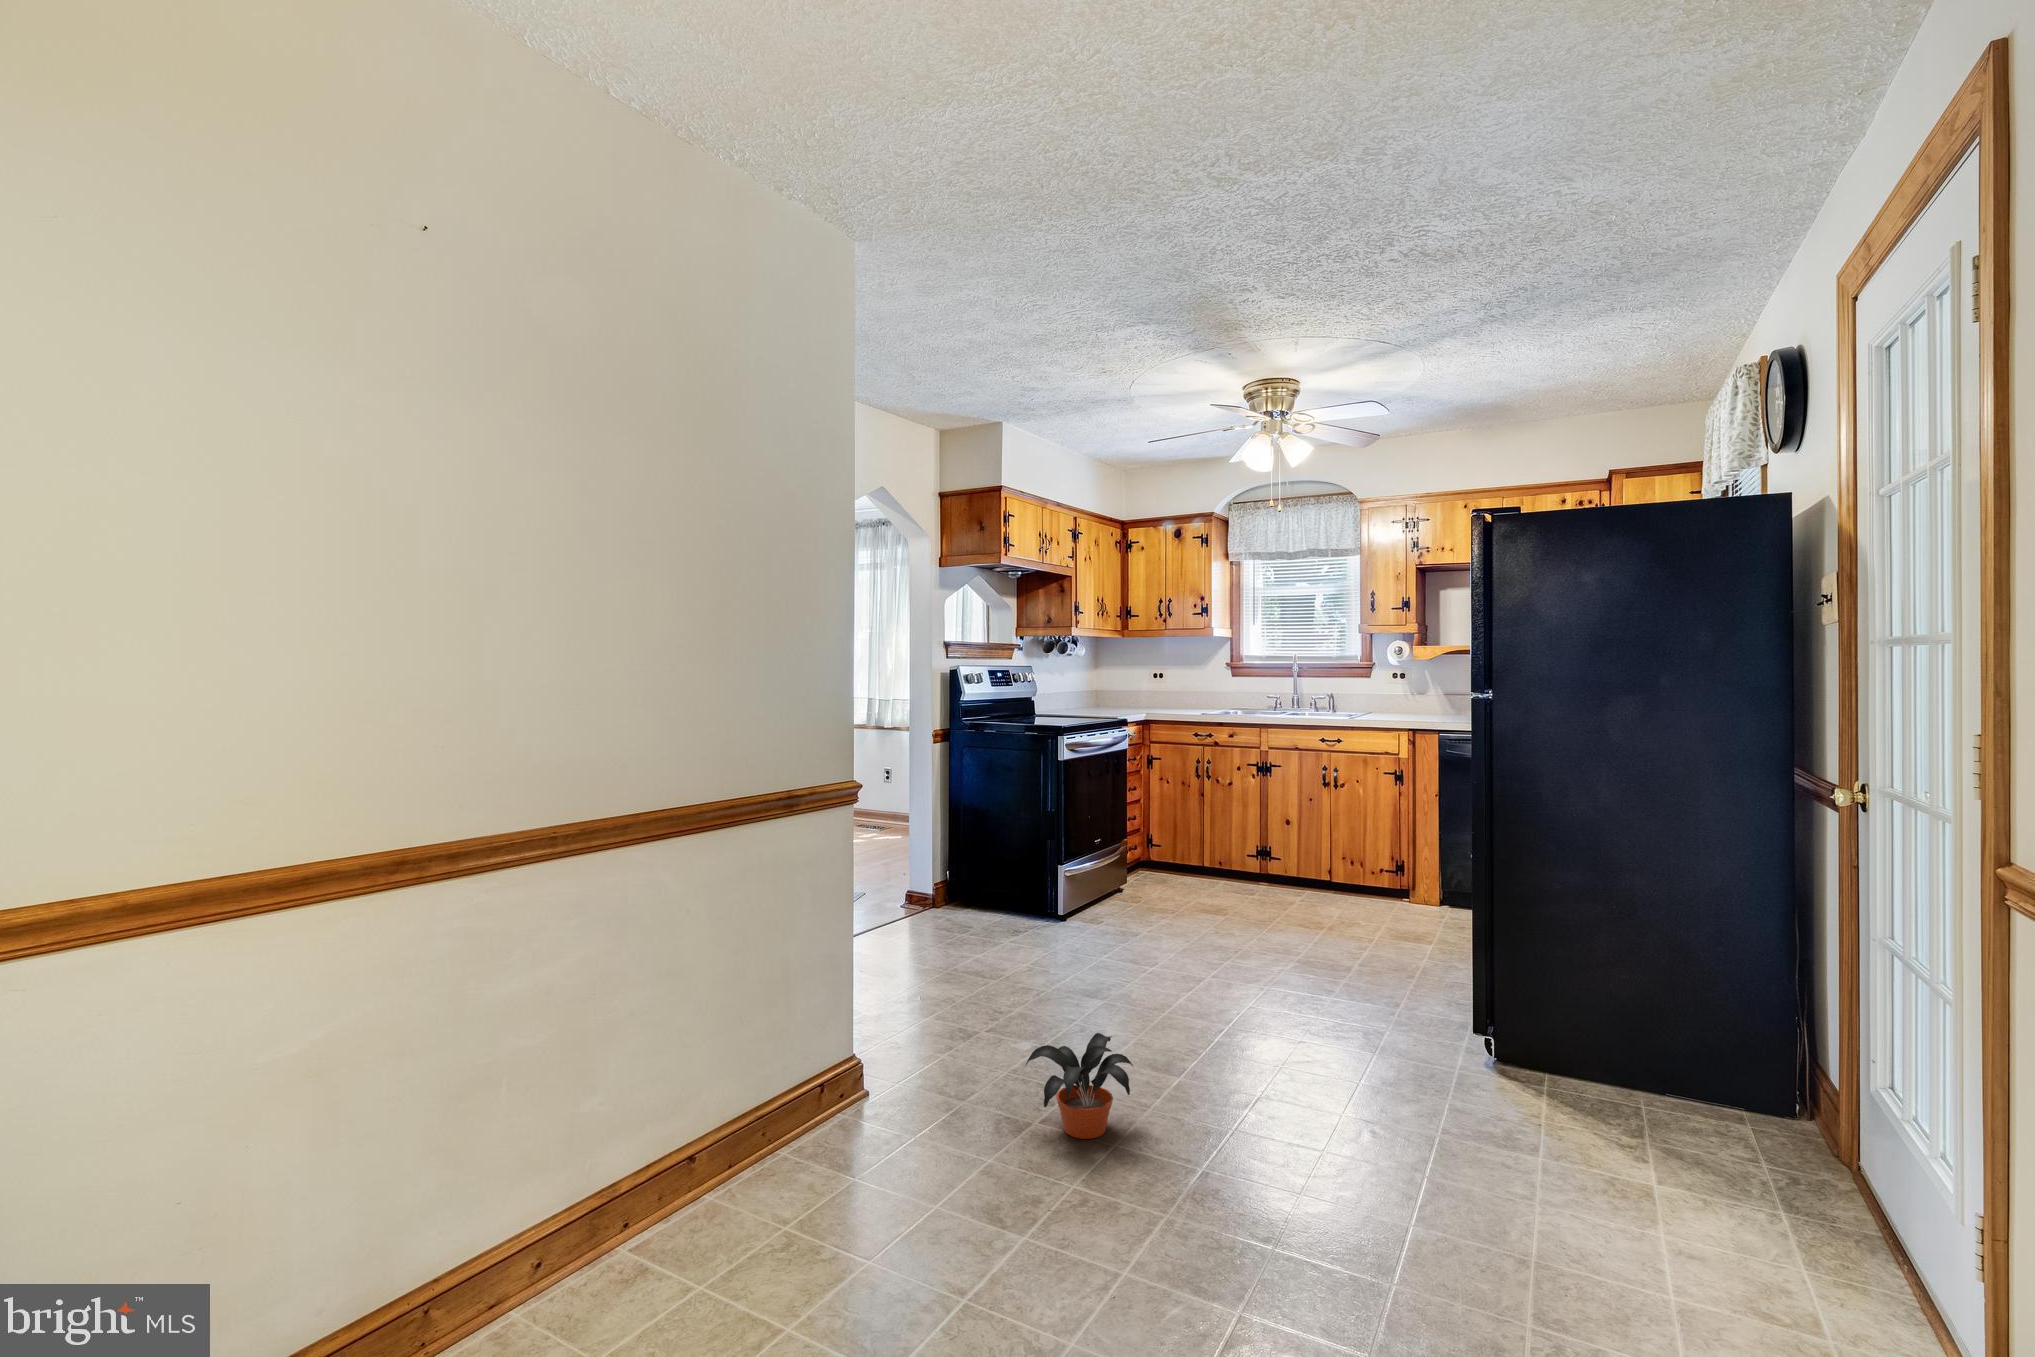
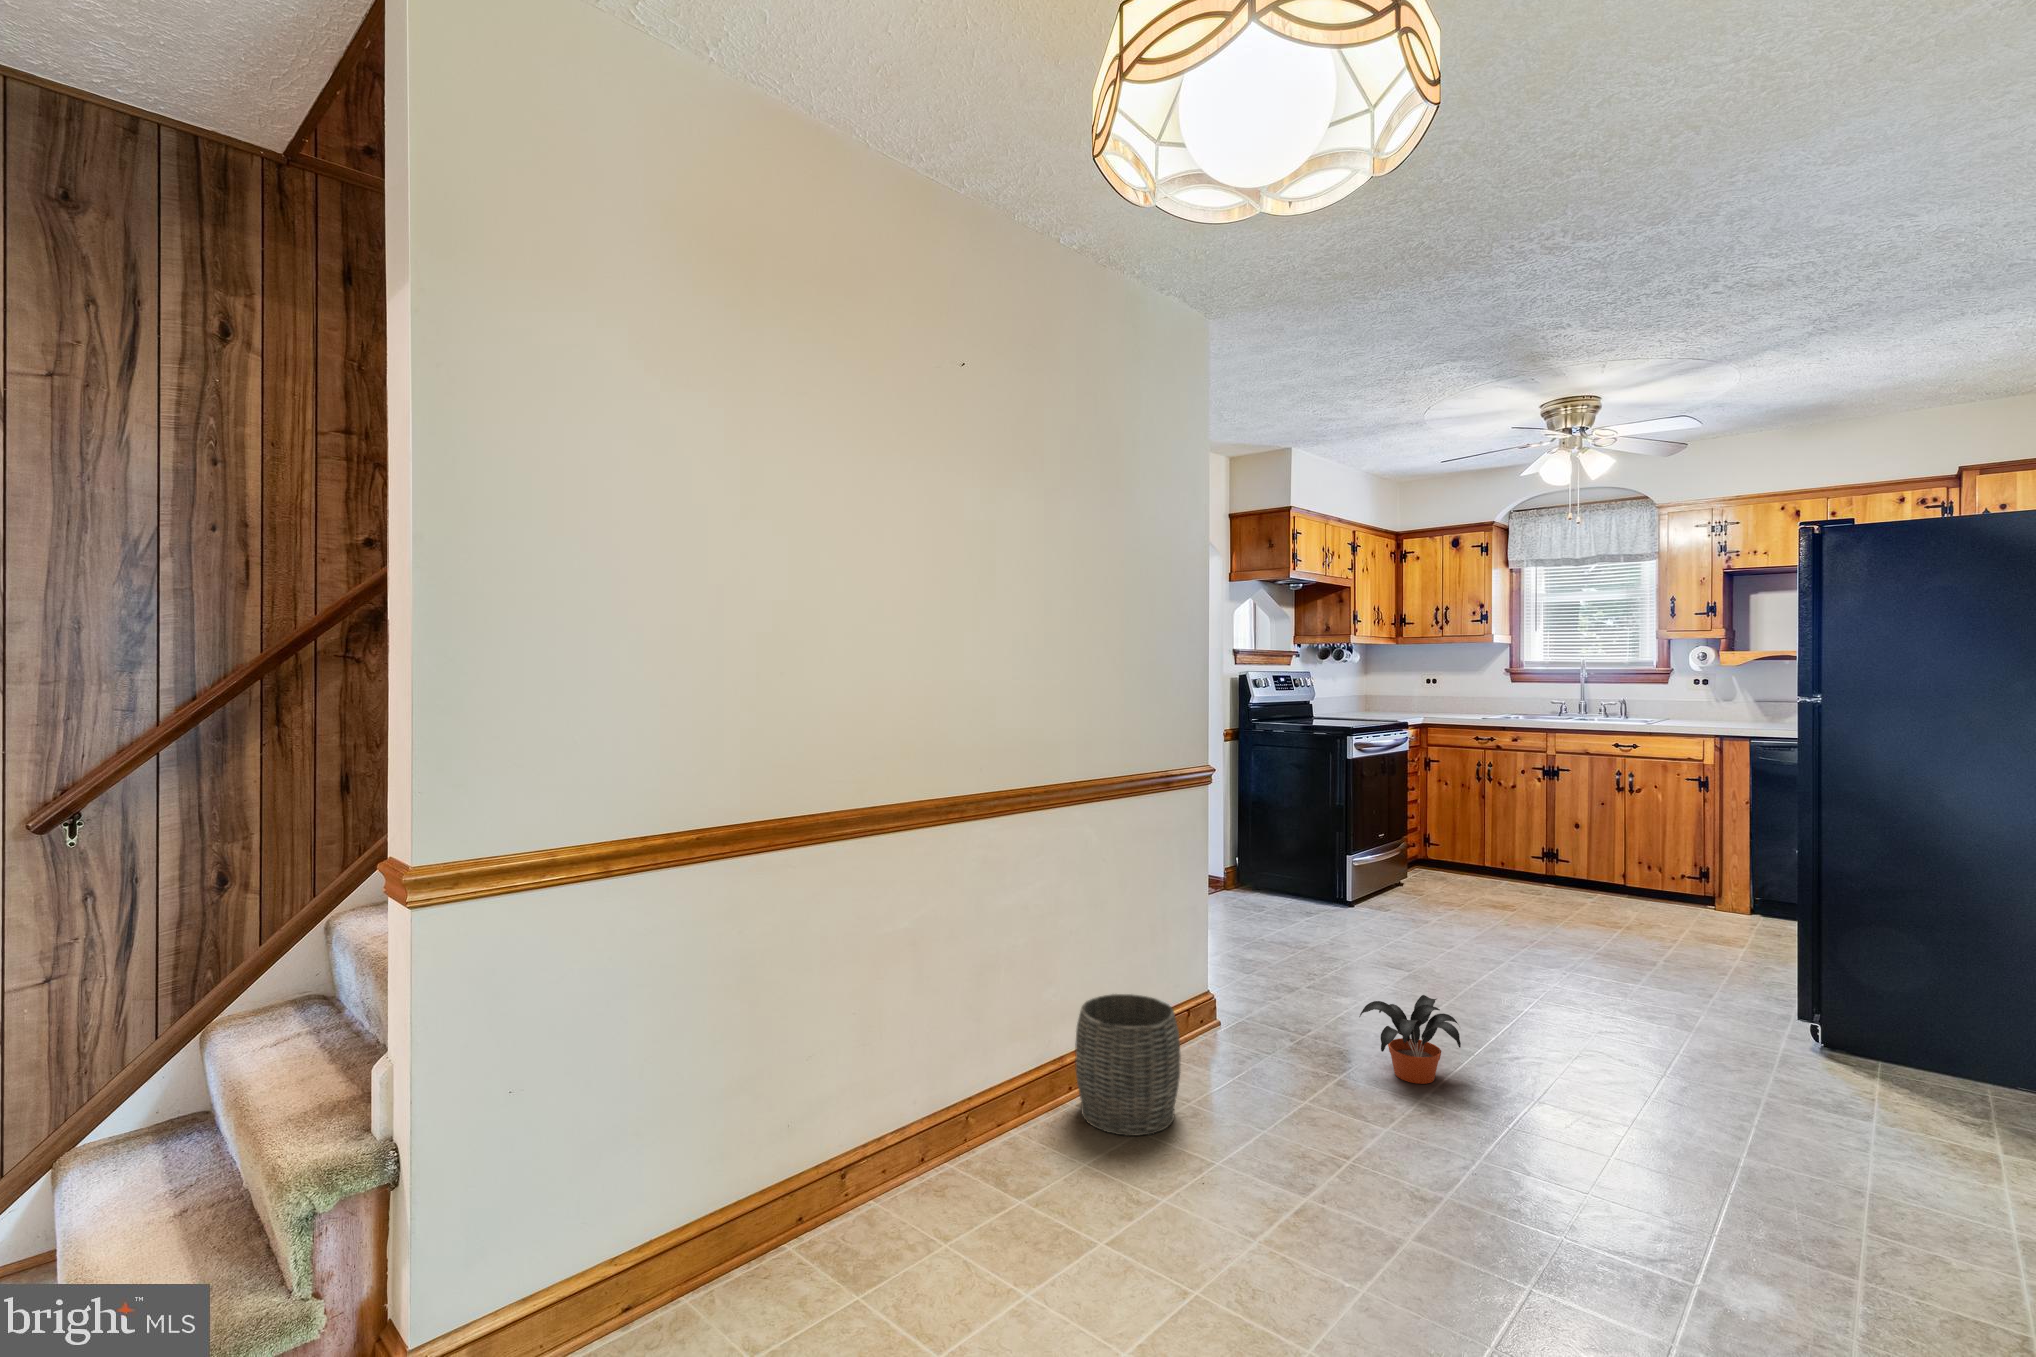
woven basket: none [654,1070,792,1261] -> present [1075,994,1180,1136]

